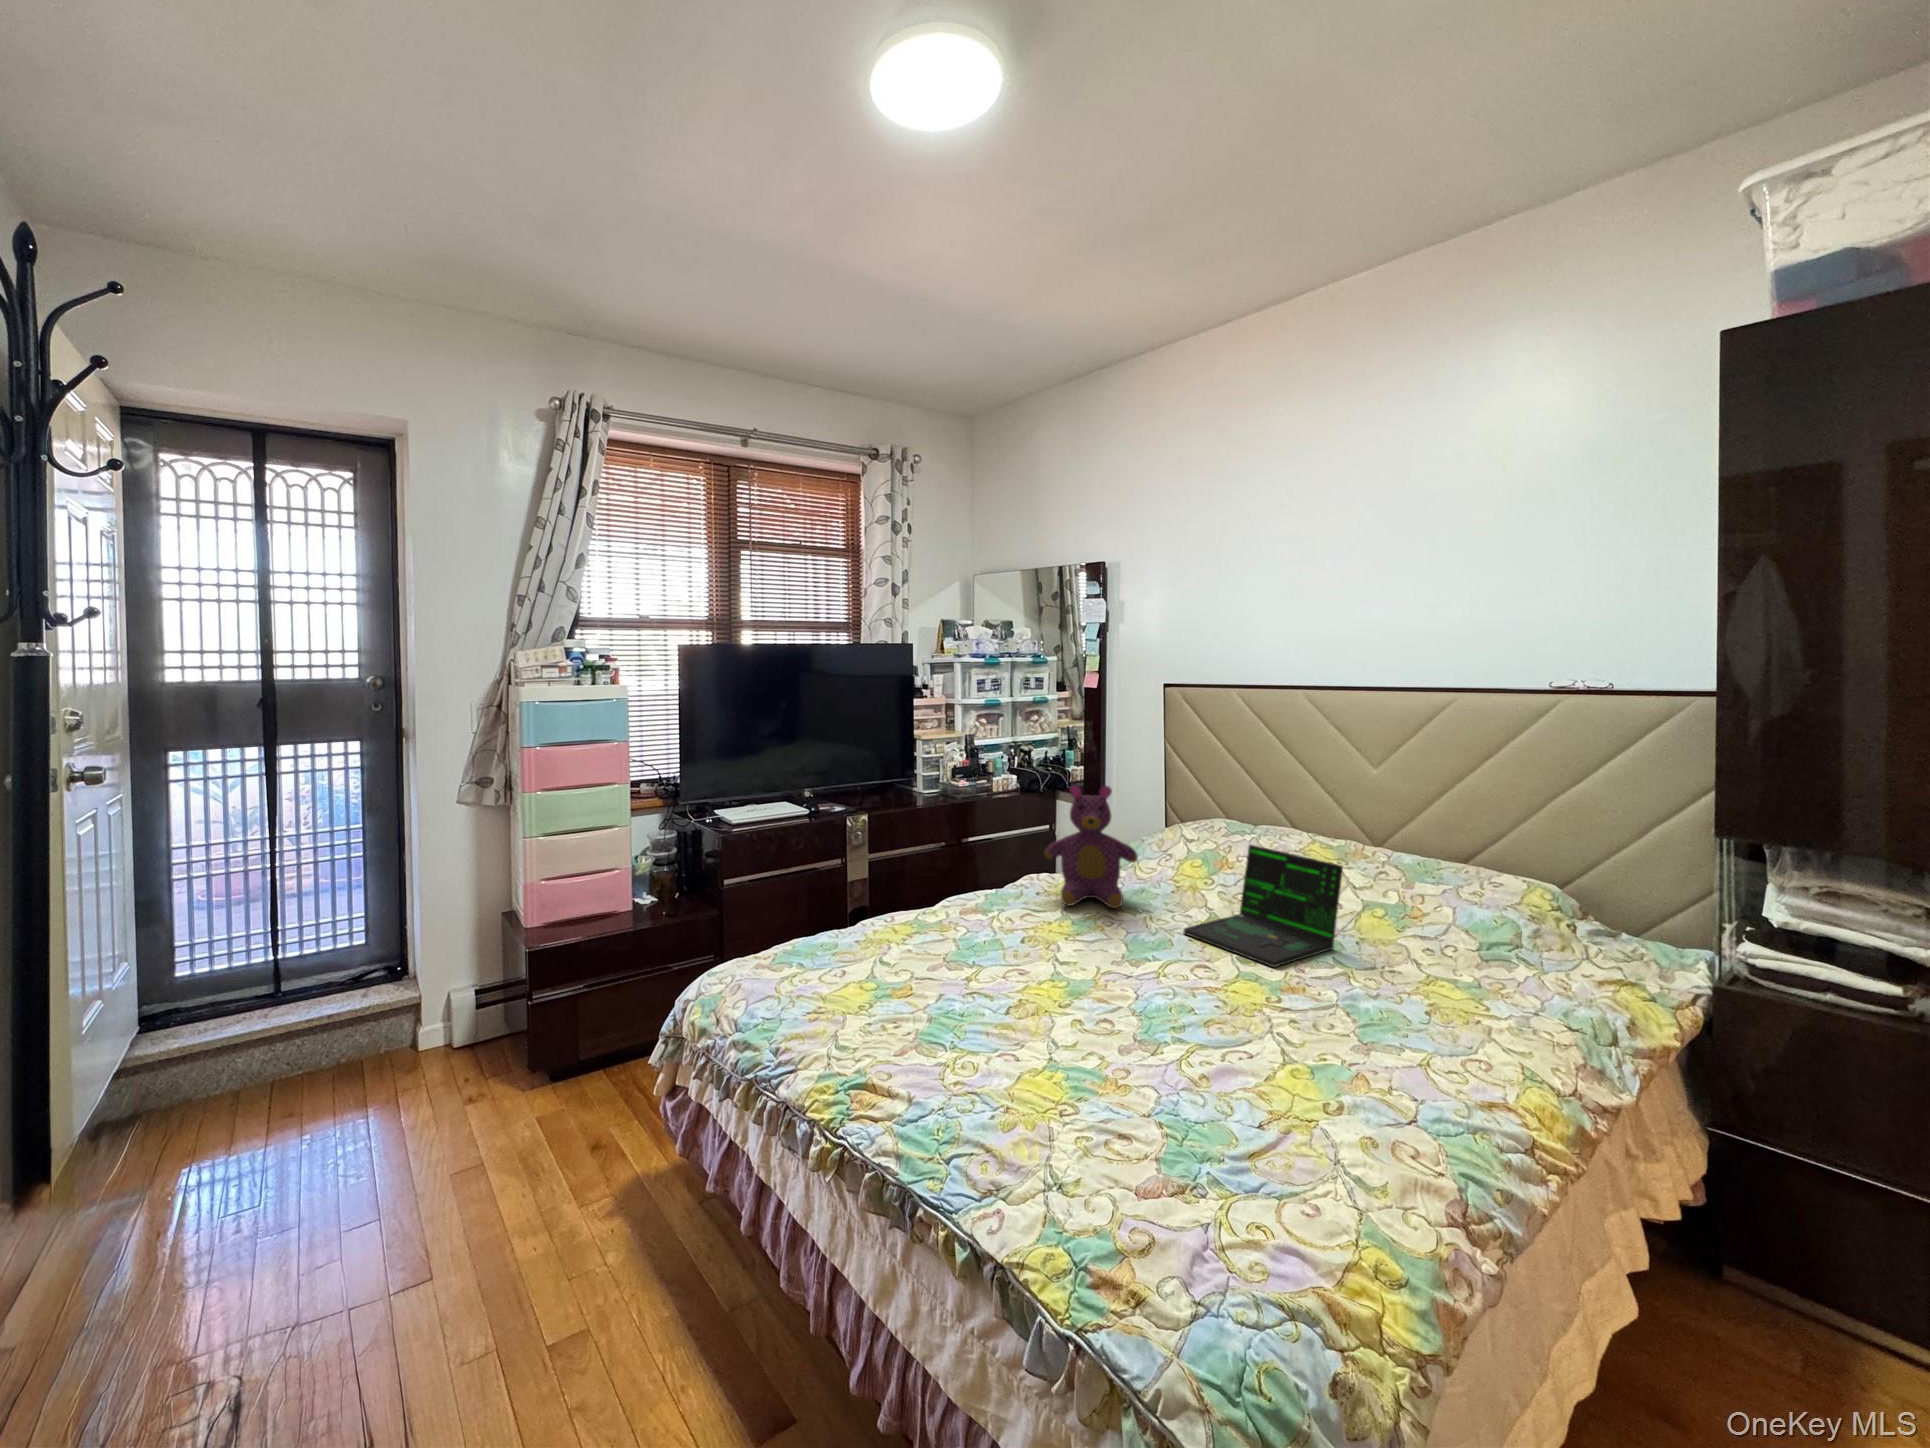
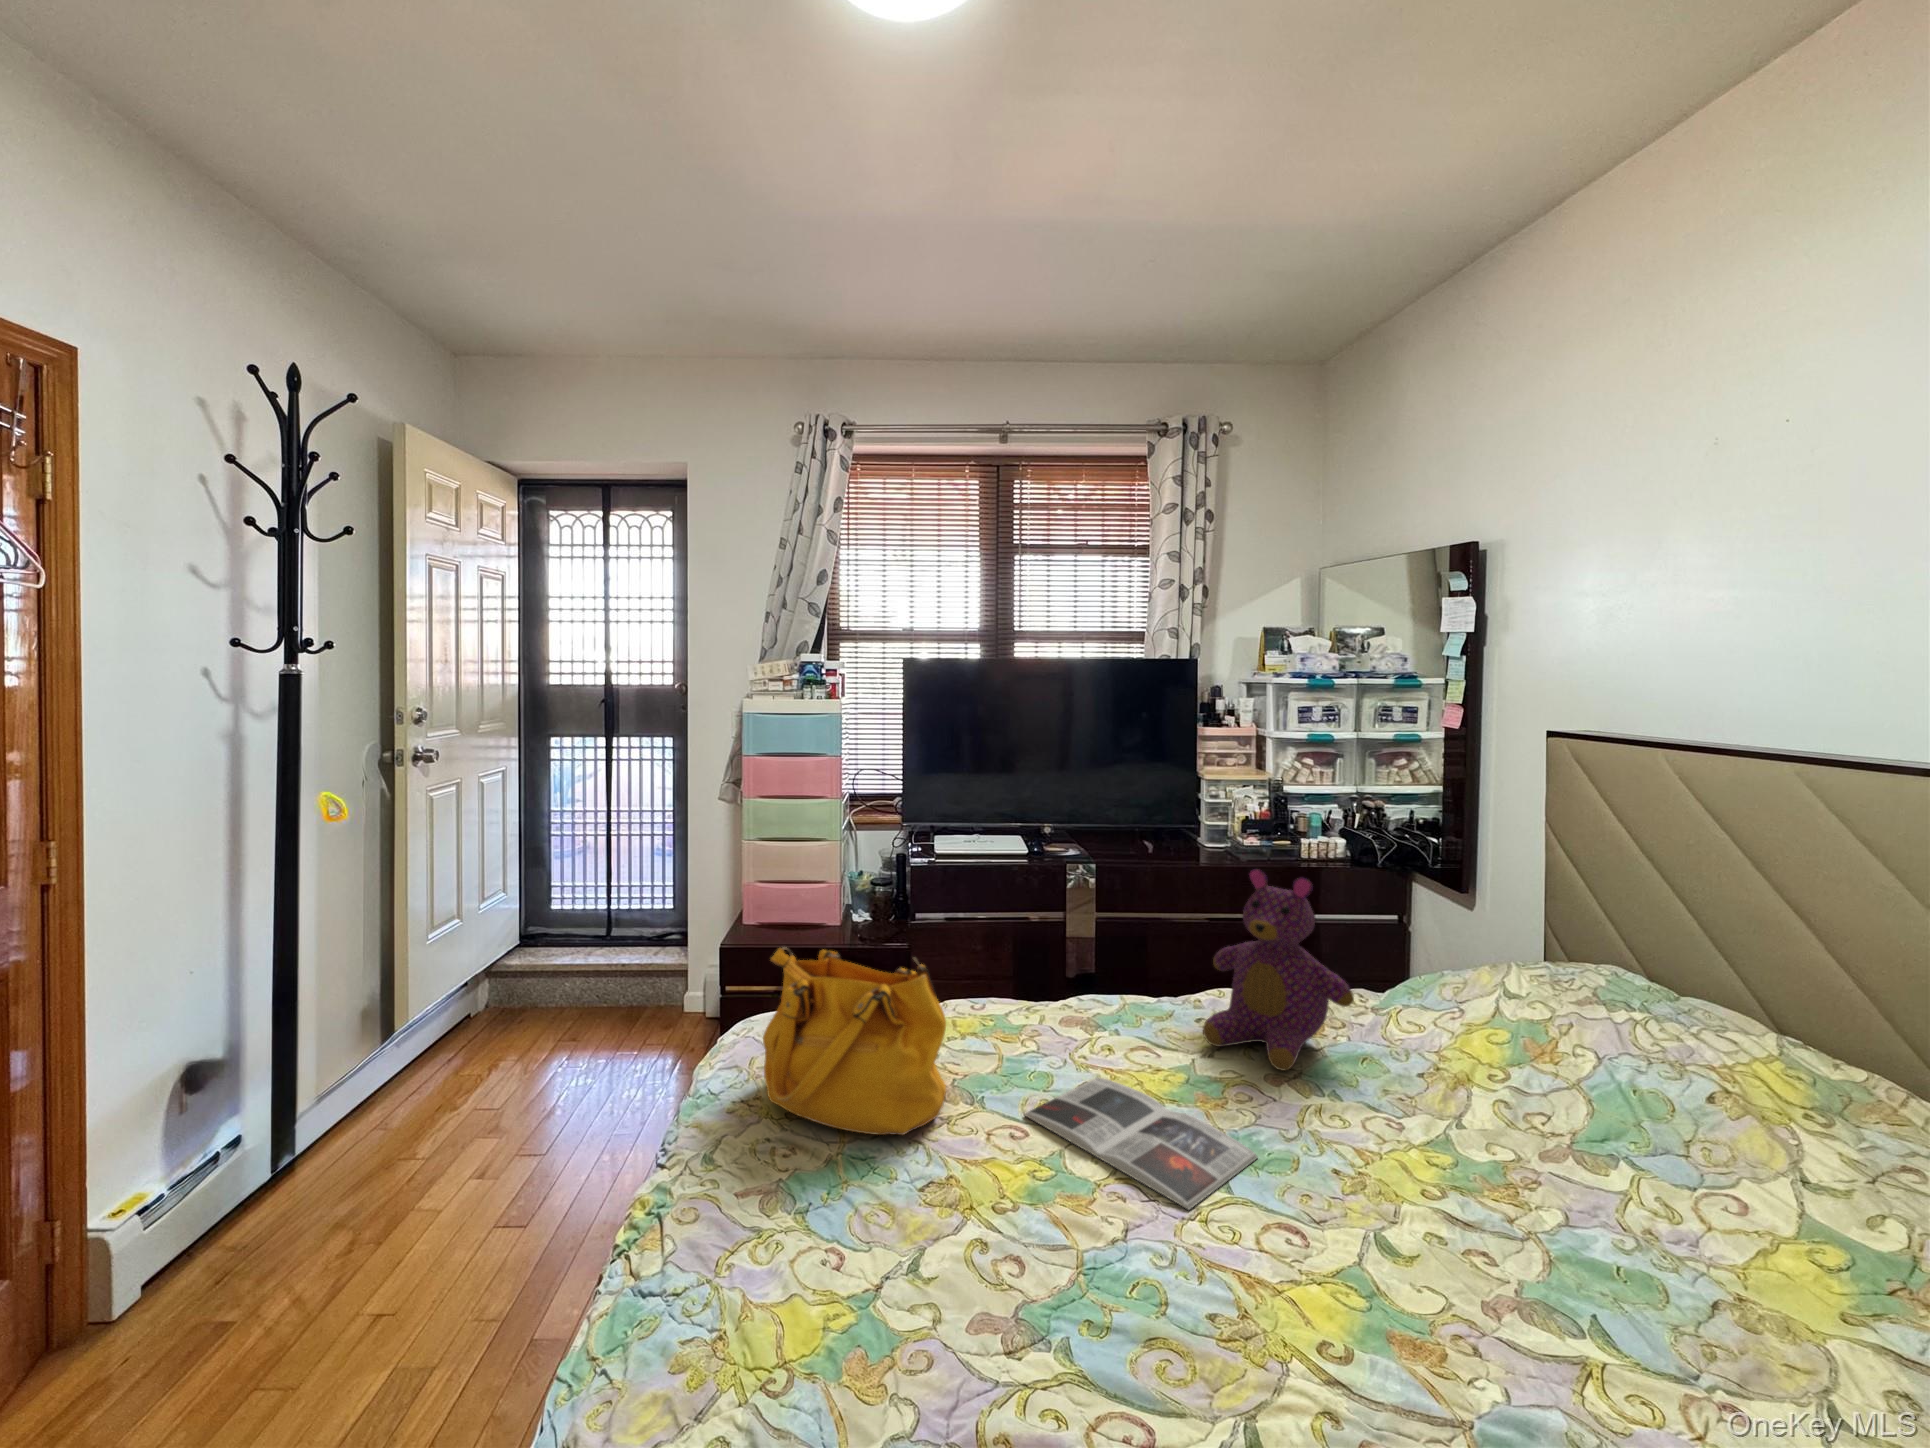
laptop: present [1183,845,1368,967] -> none [1339,1027,1710,1290]
handbag: none [839,870,993,1012] -> present [763,947,946,1135]
magazine: none [1027,936,1164,980] -> present [1024,1077,1257,1209]

